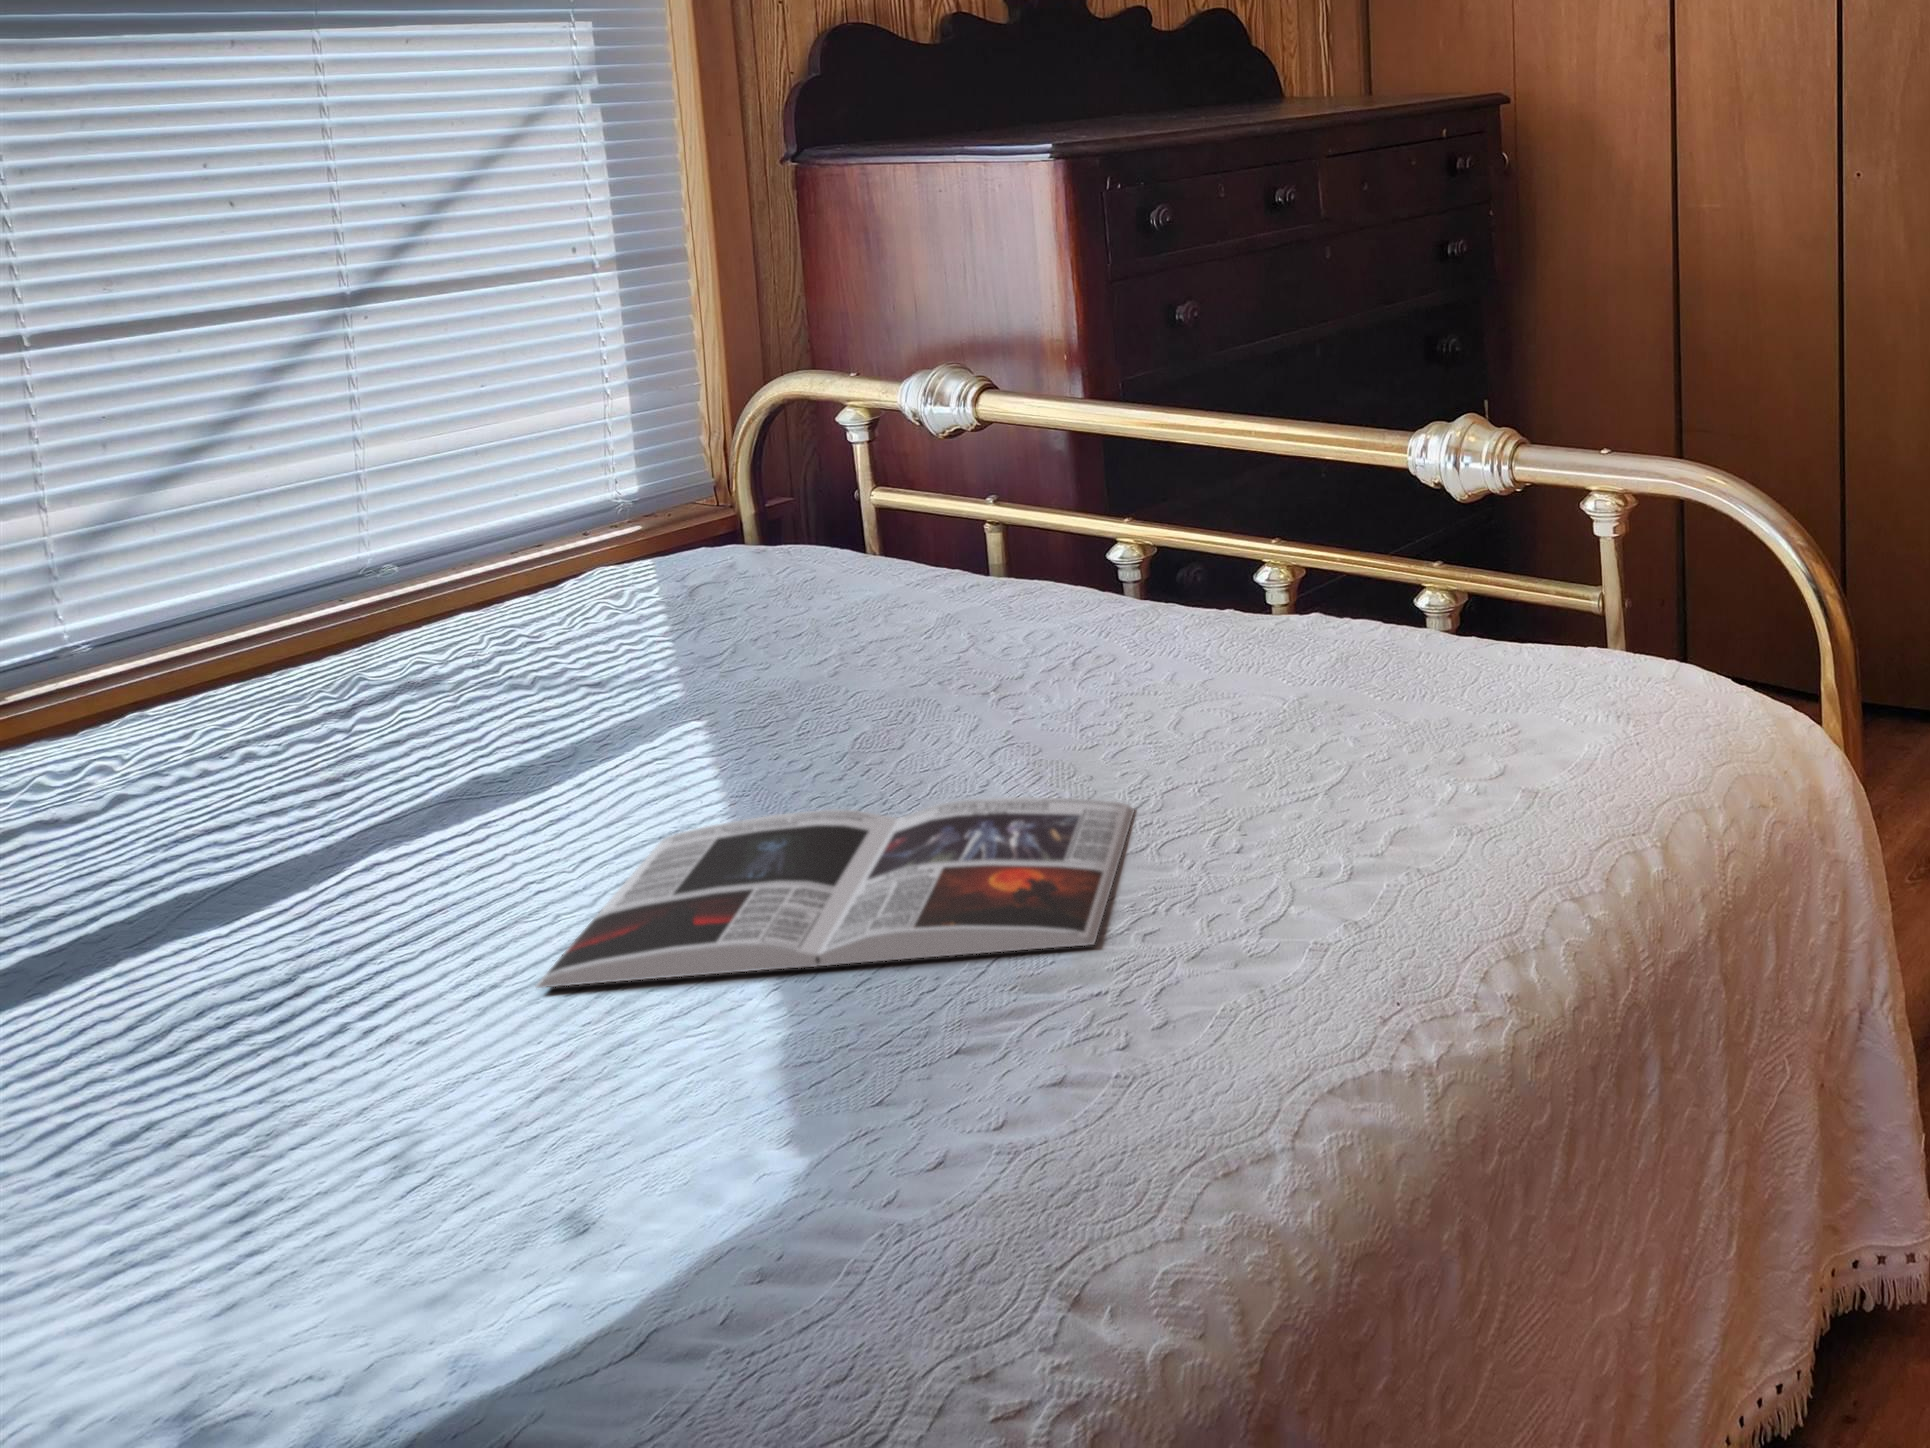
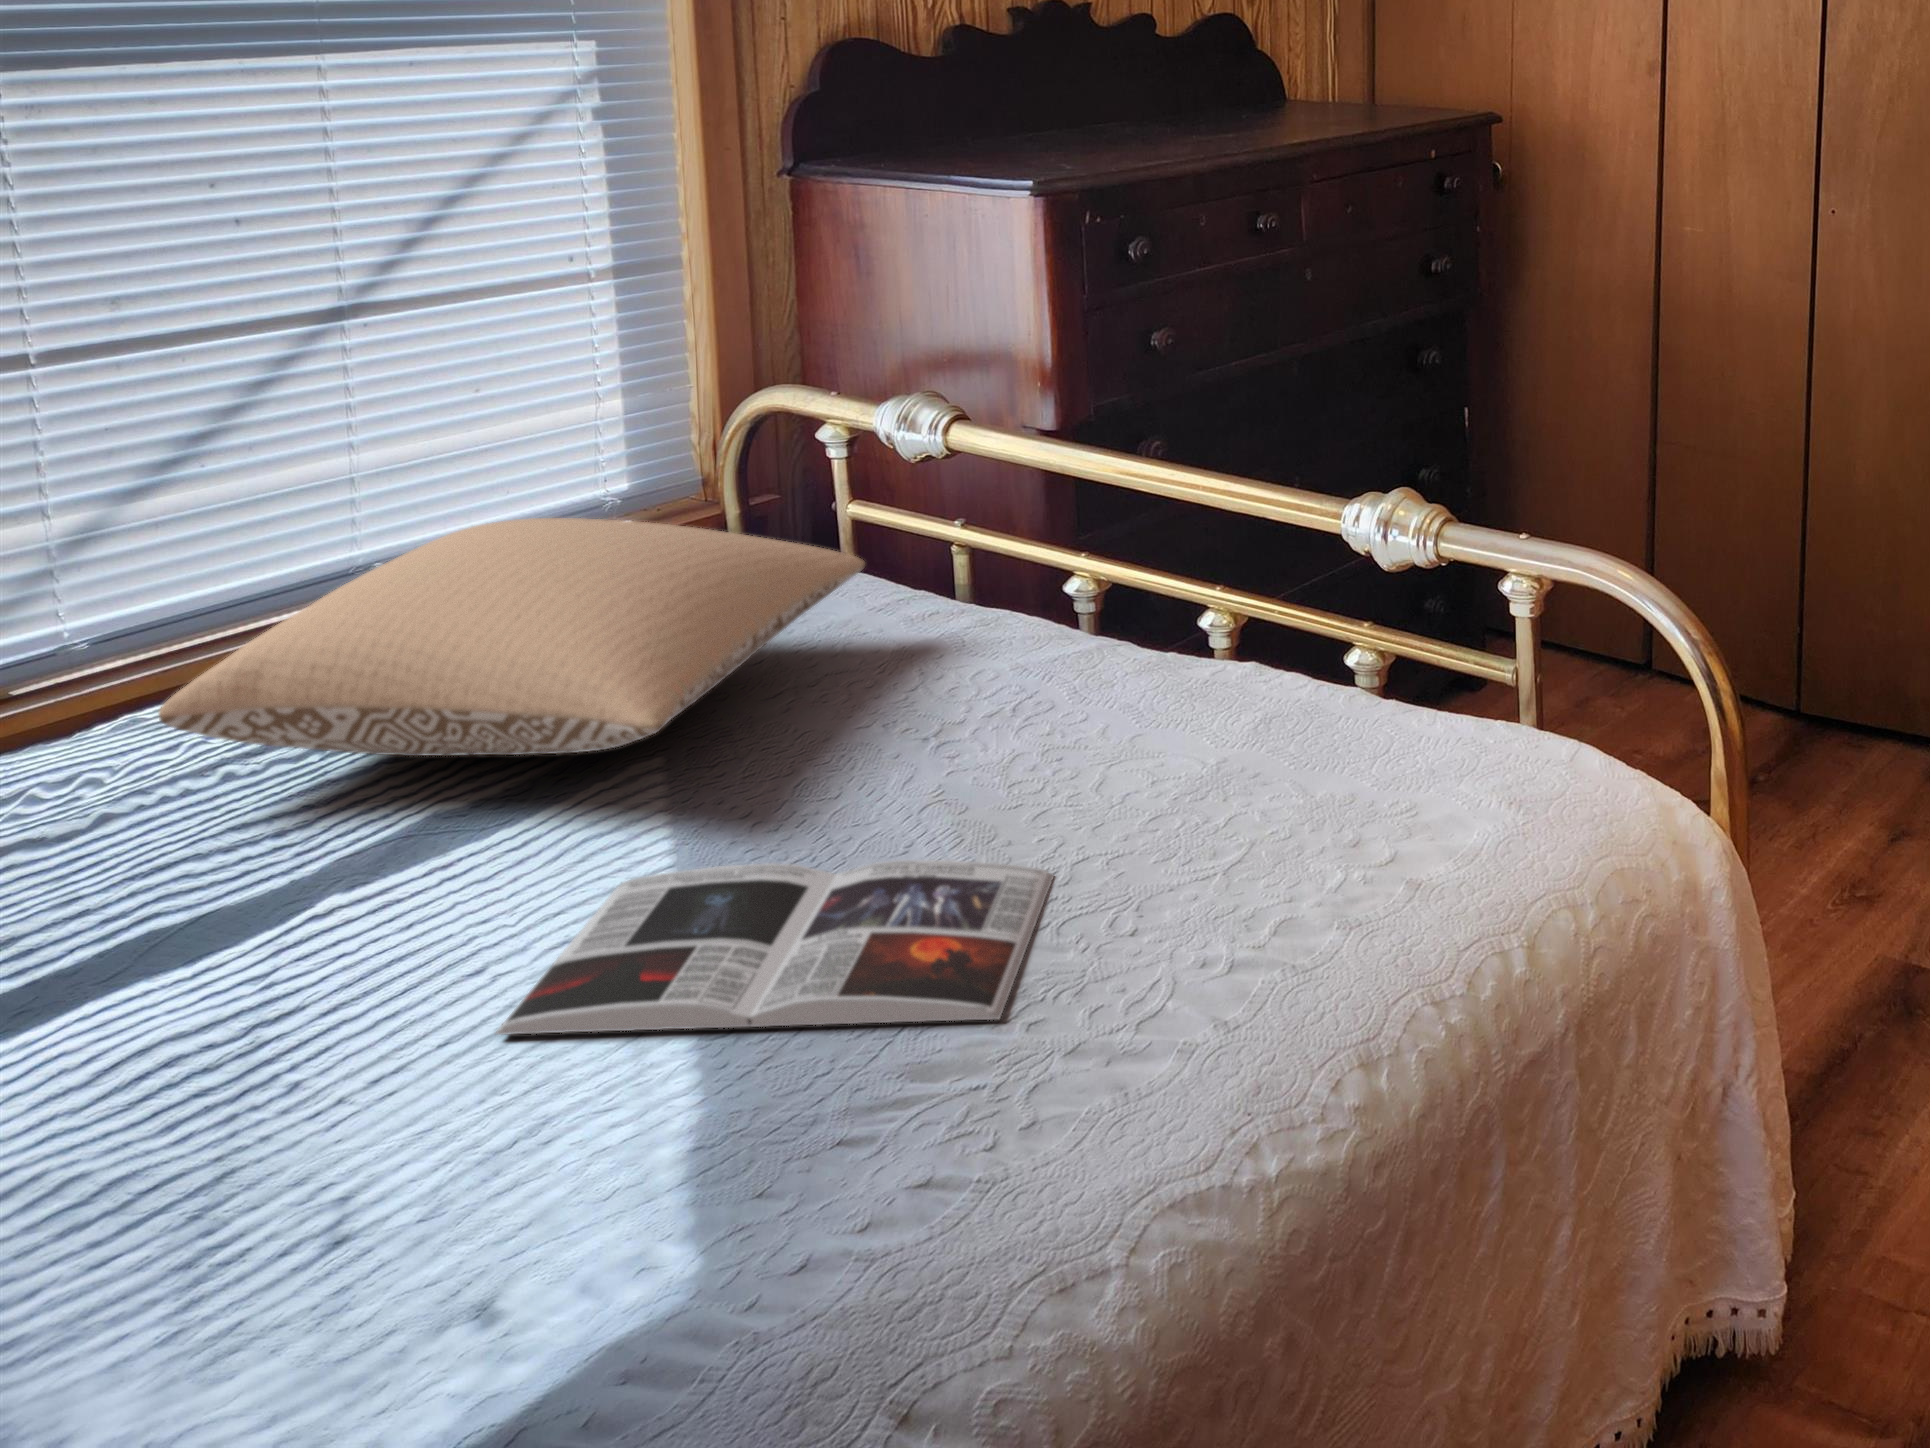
pillow: none [149,483,901,727] -> present [159,518,865,756]

